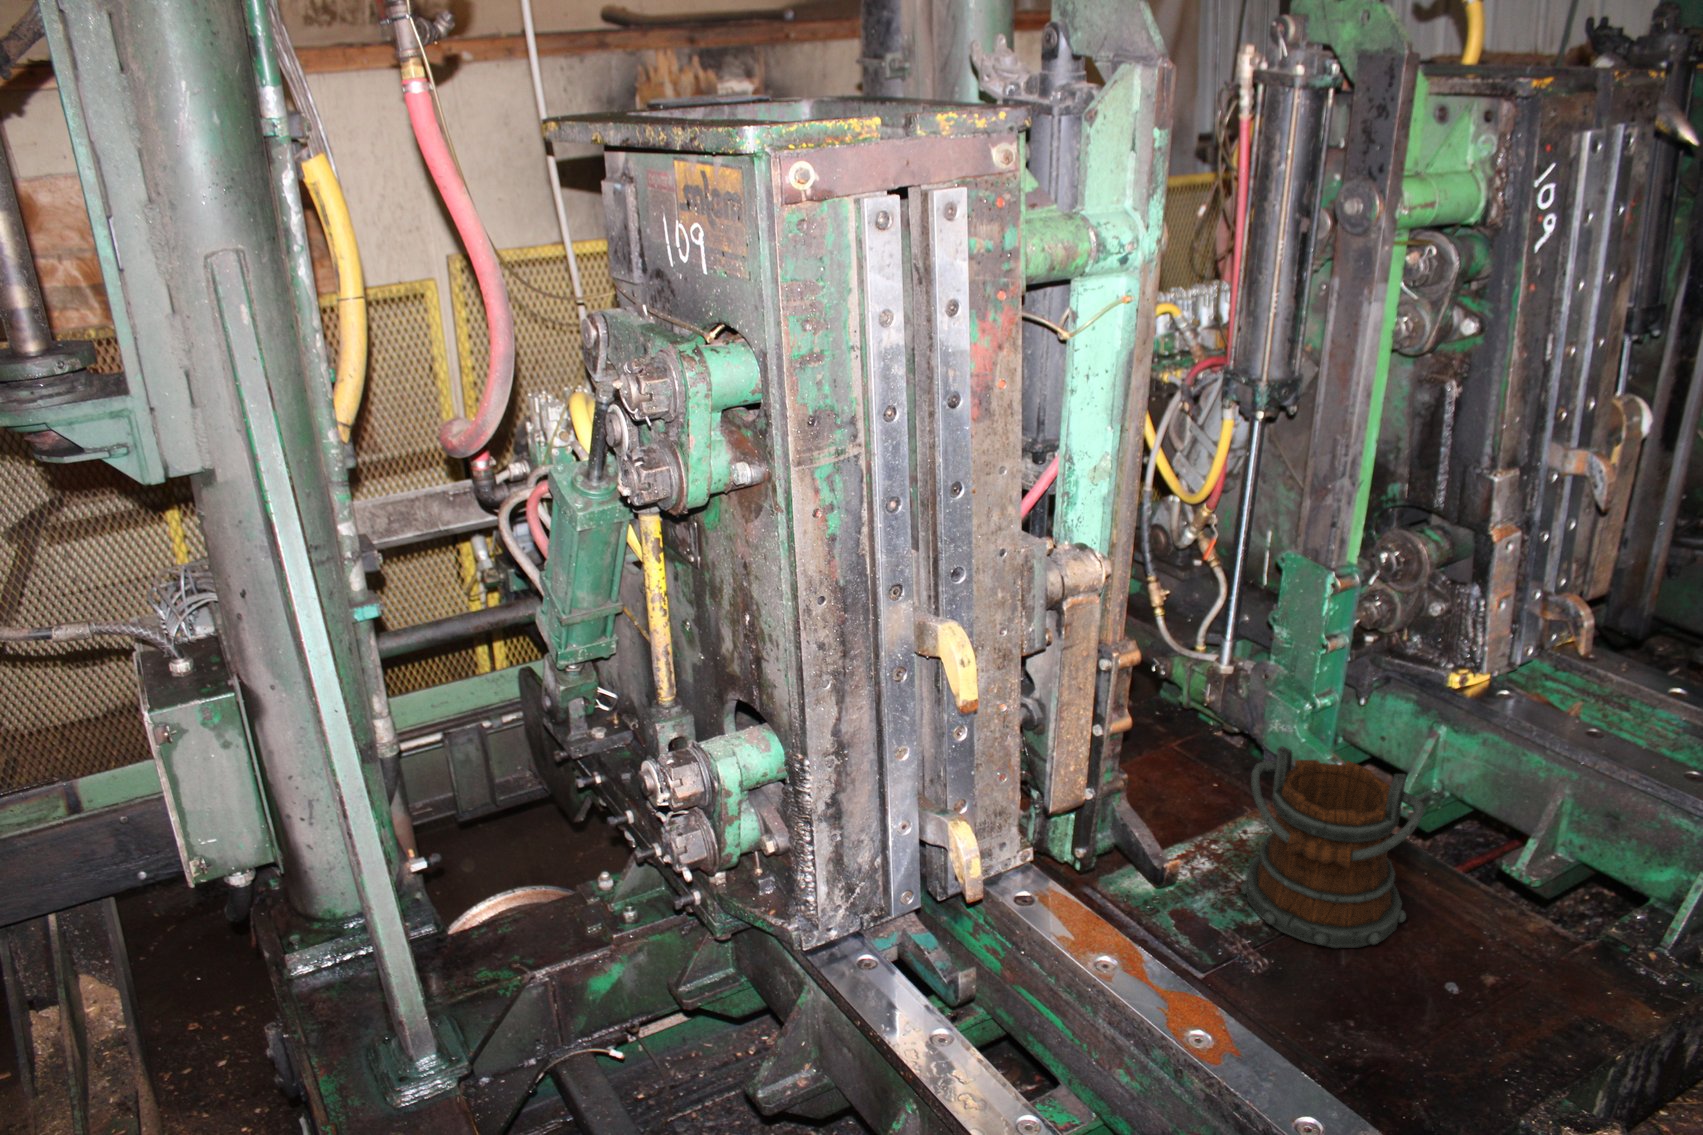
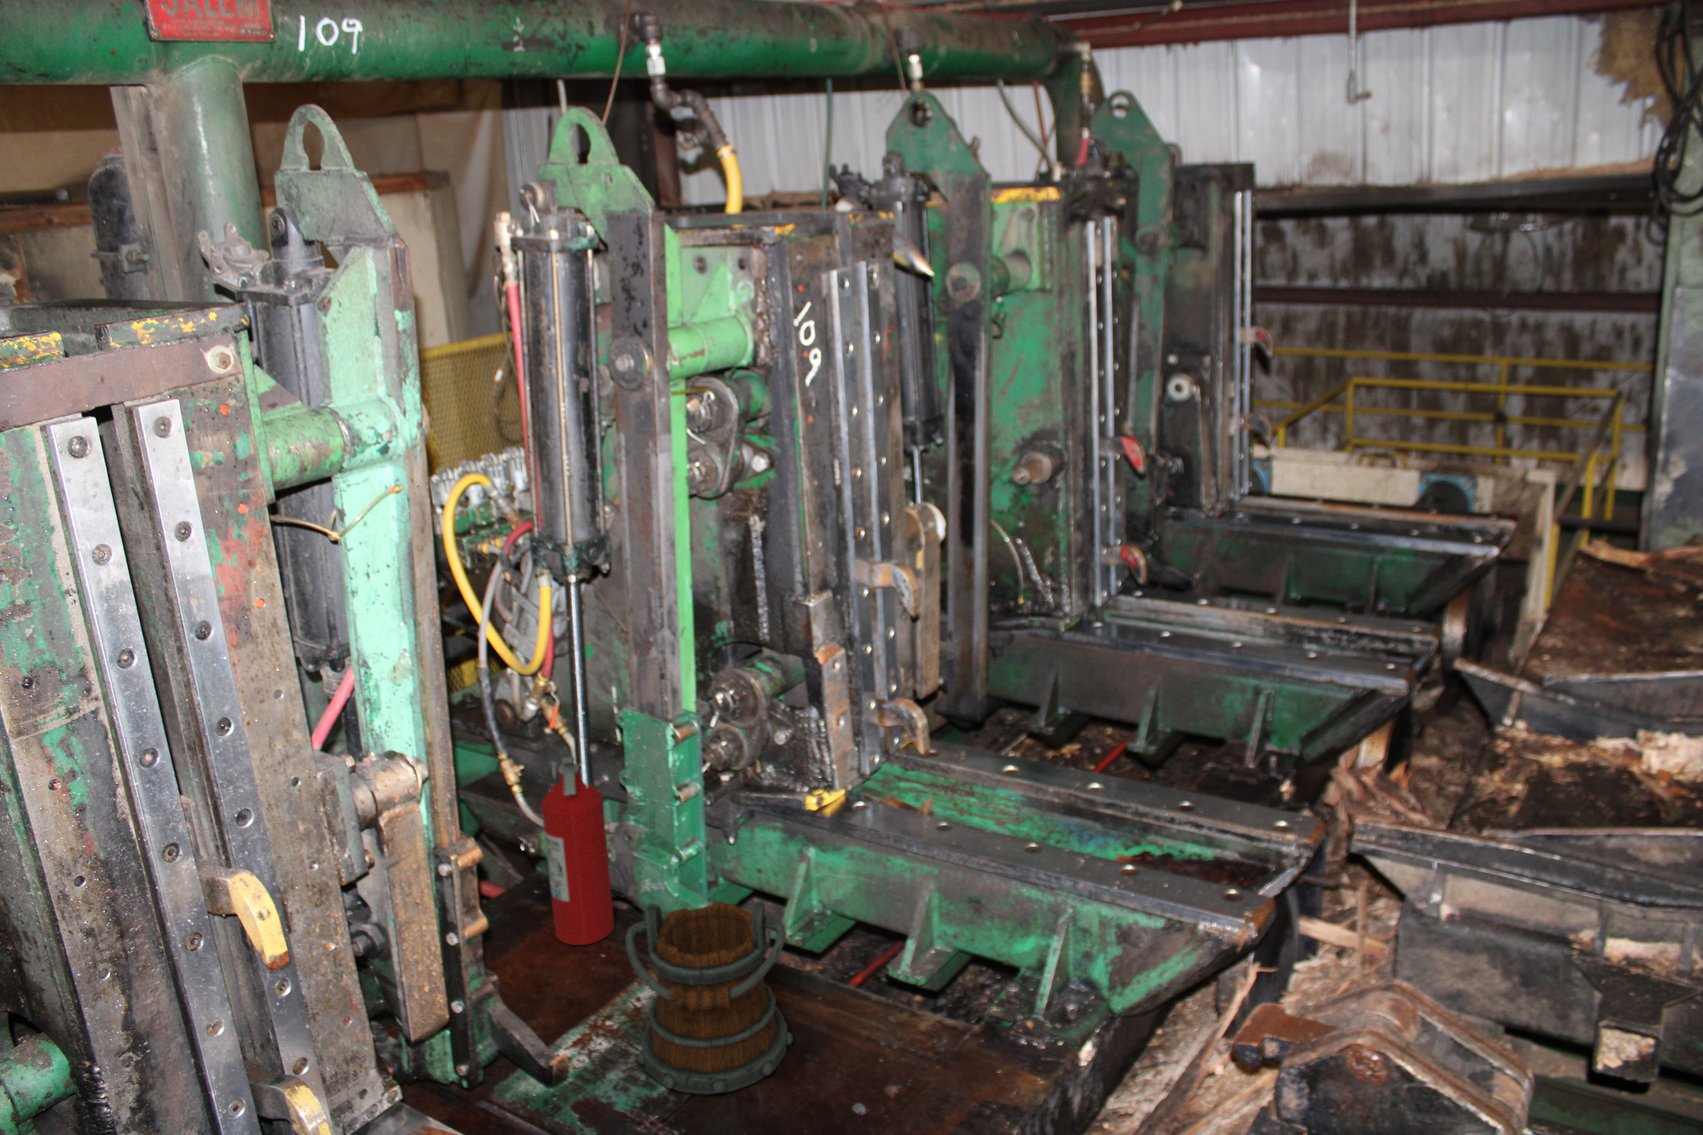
fire extinguisher: none [1174,588,1245,768] -> present [541,757,614,945]

